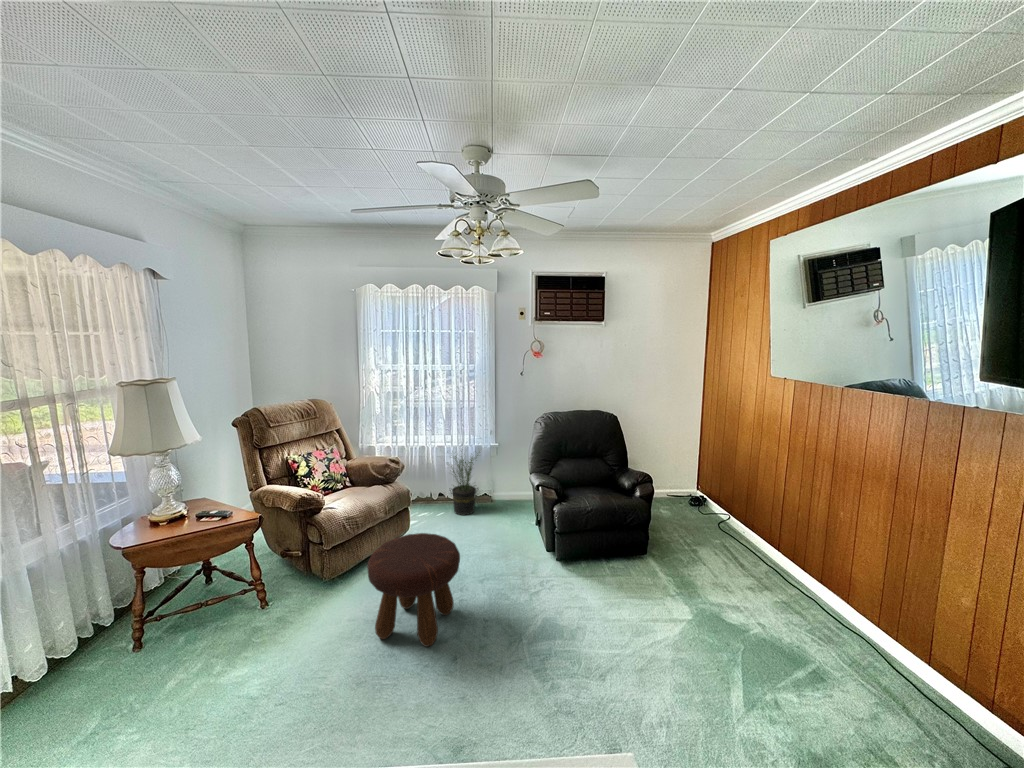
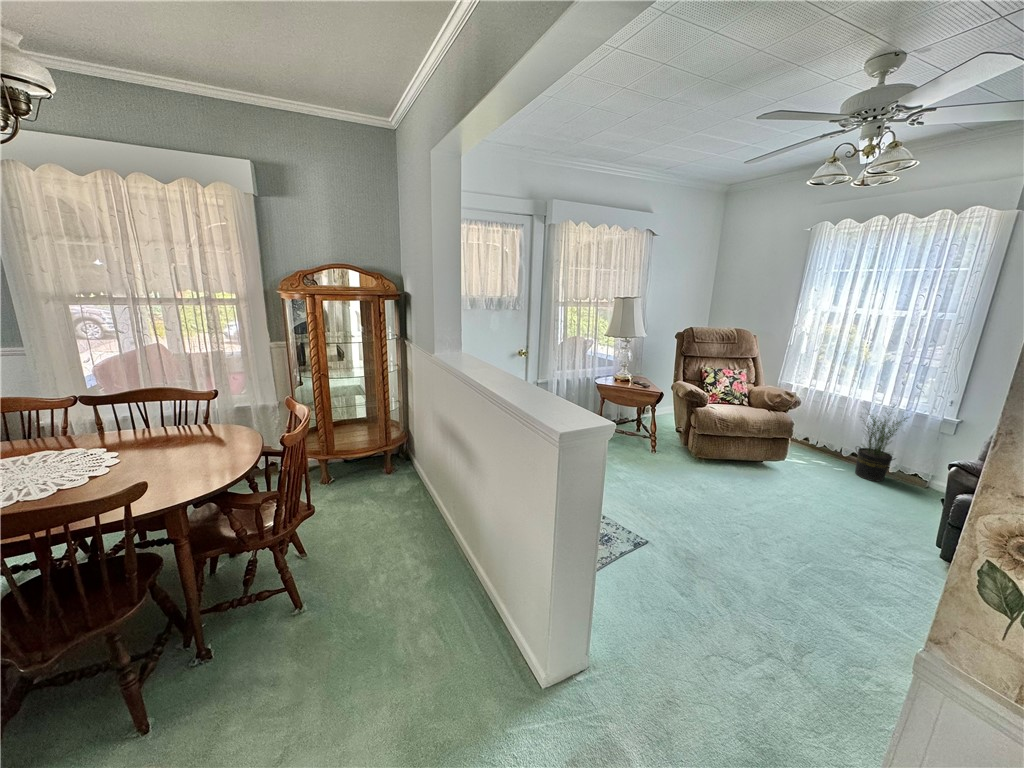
footstool: present [367,533,460,646] -> none [703,440,787,521]

